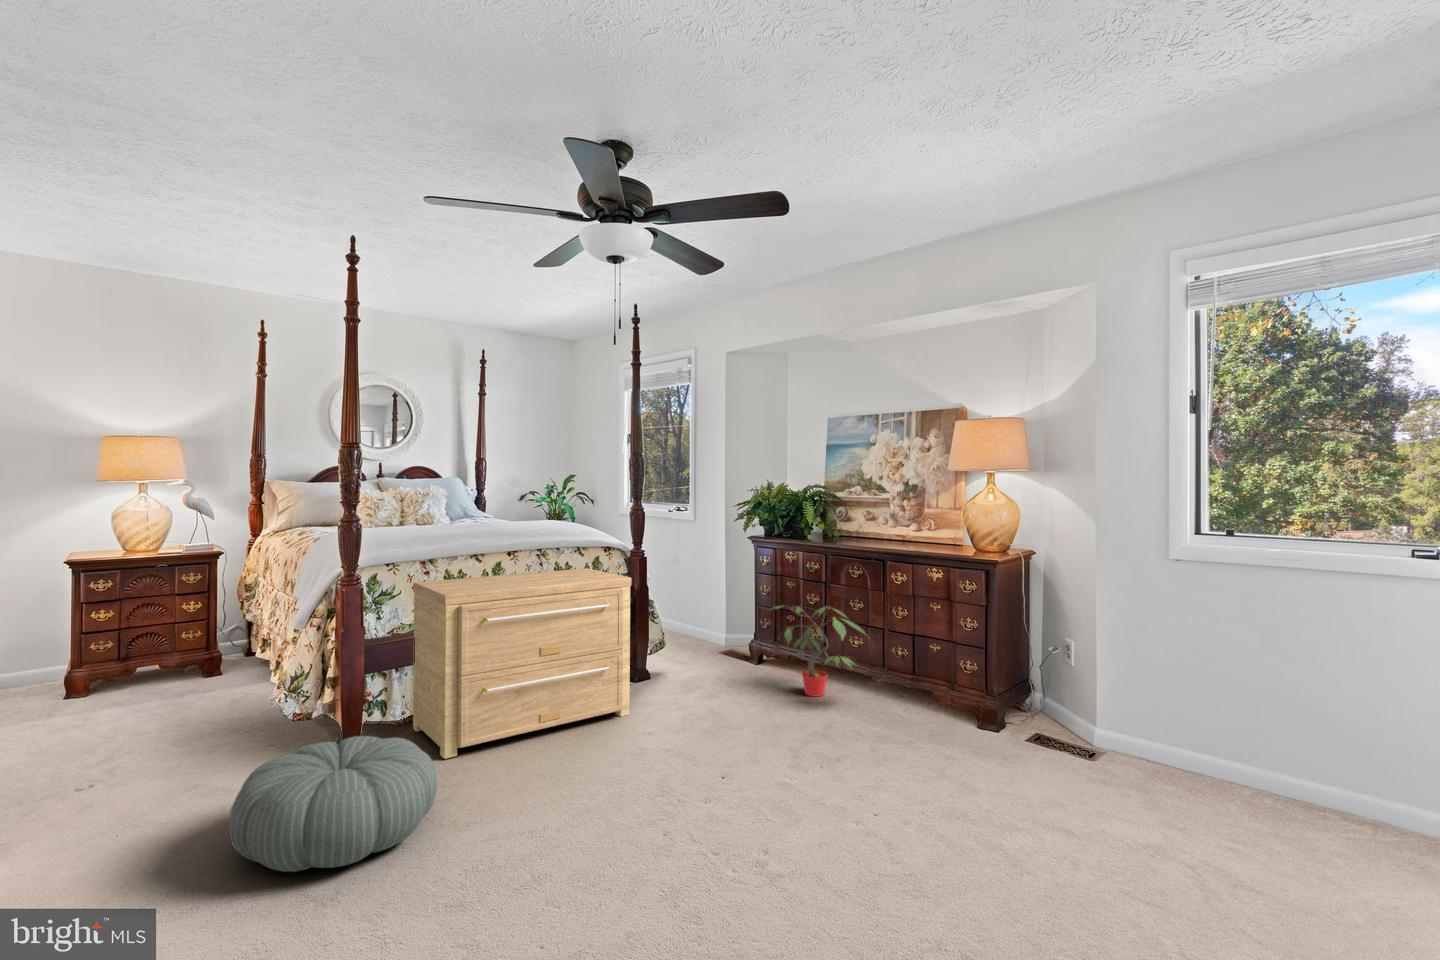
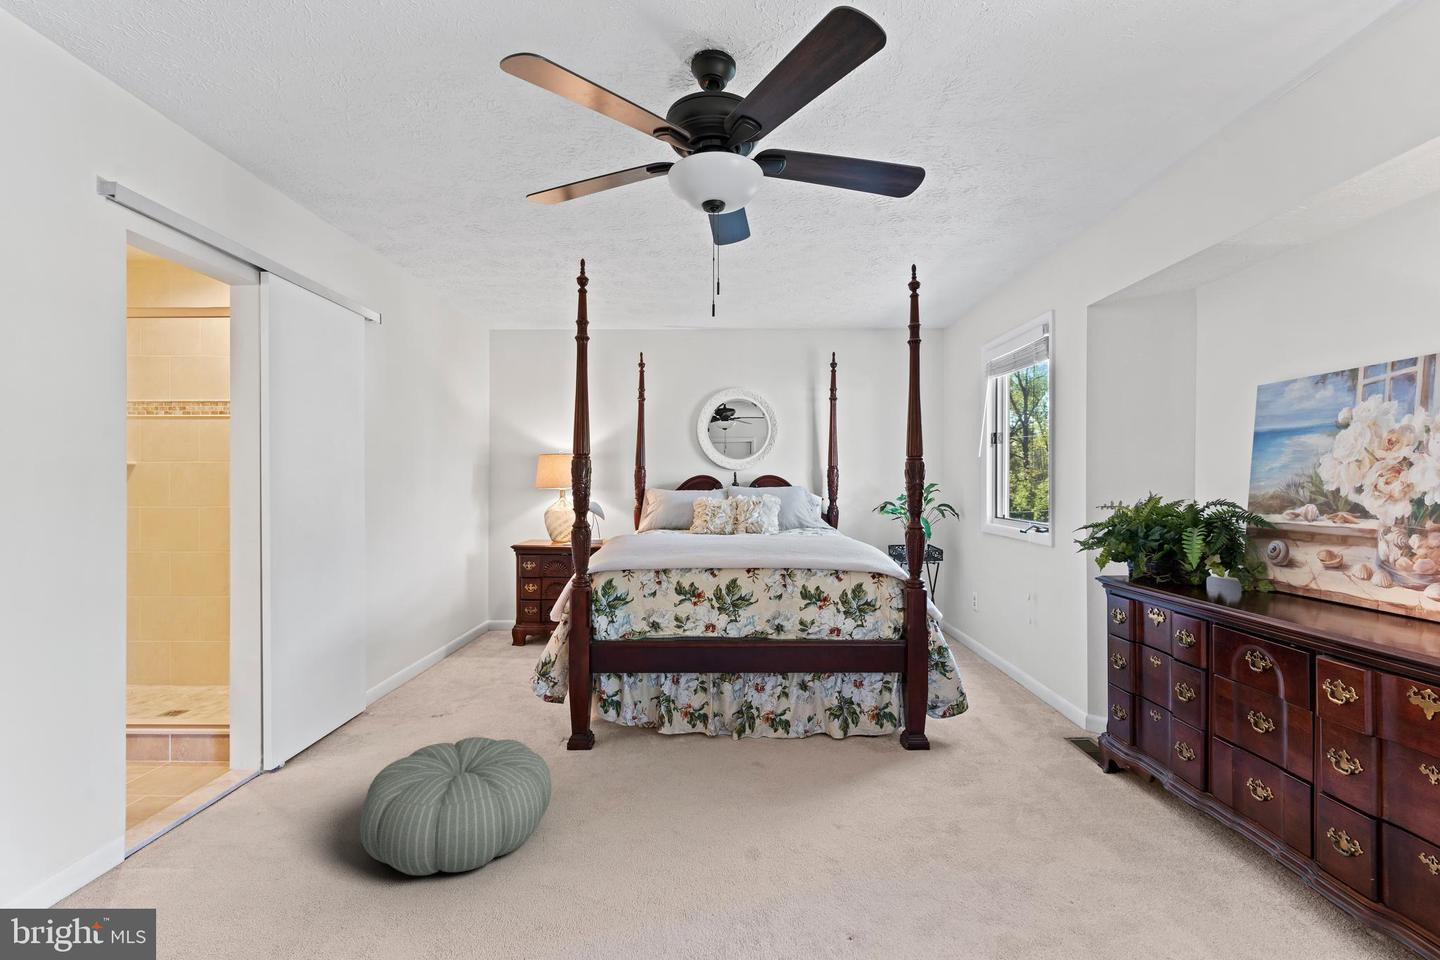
side table: present [413,568,631,759] -> none [621,592,851,791]
potted plant: present [772,606,866,697] -> none [1074,690,1267,860]

